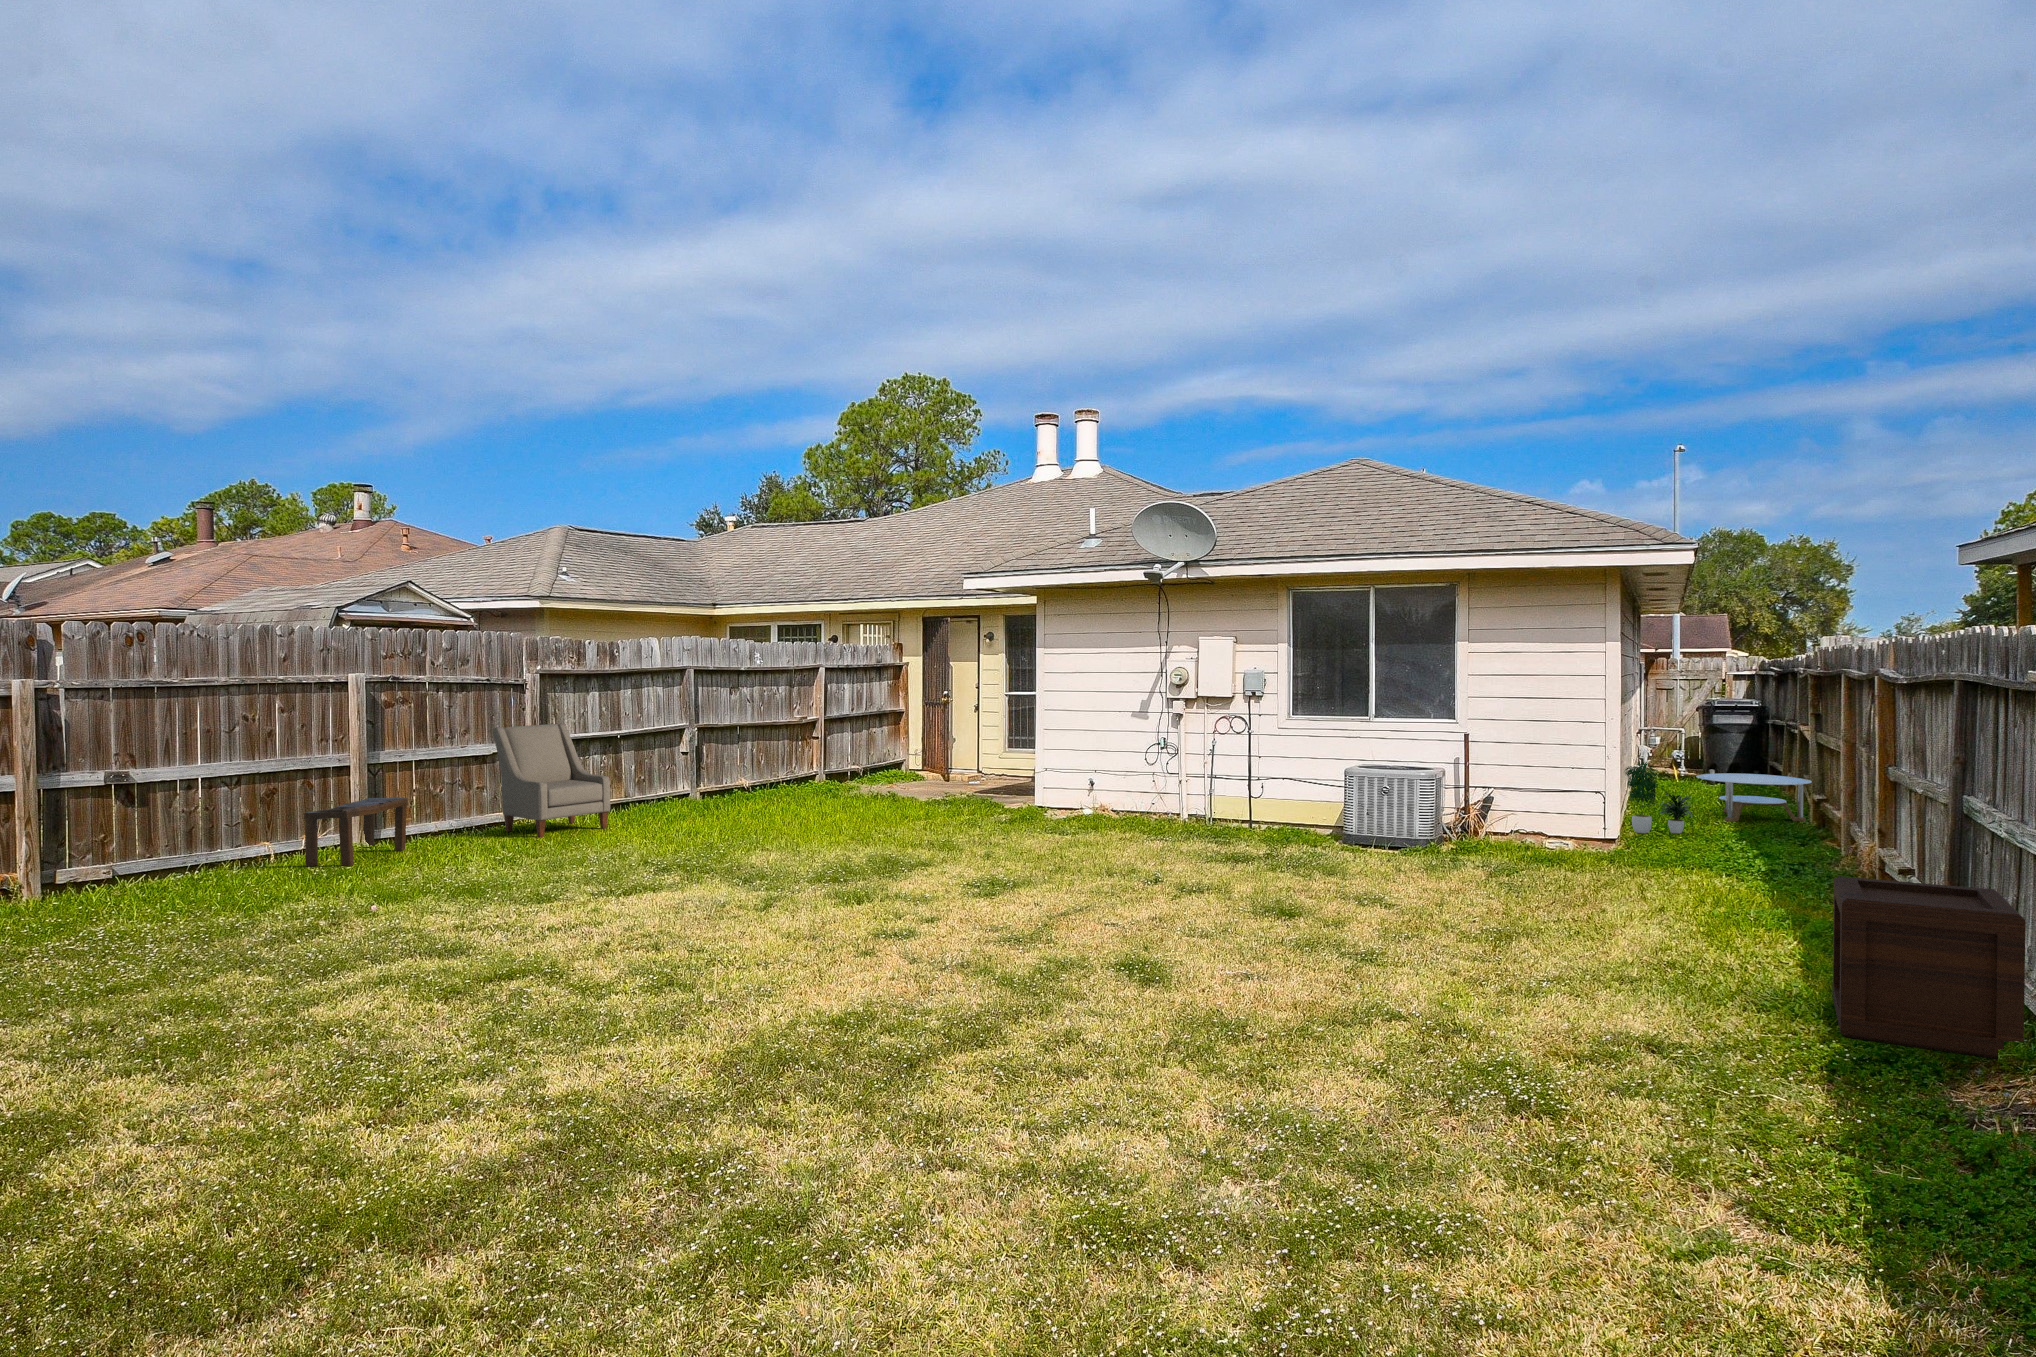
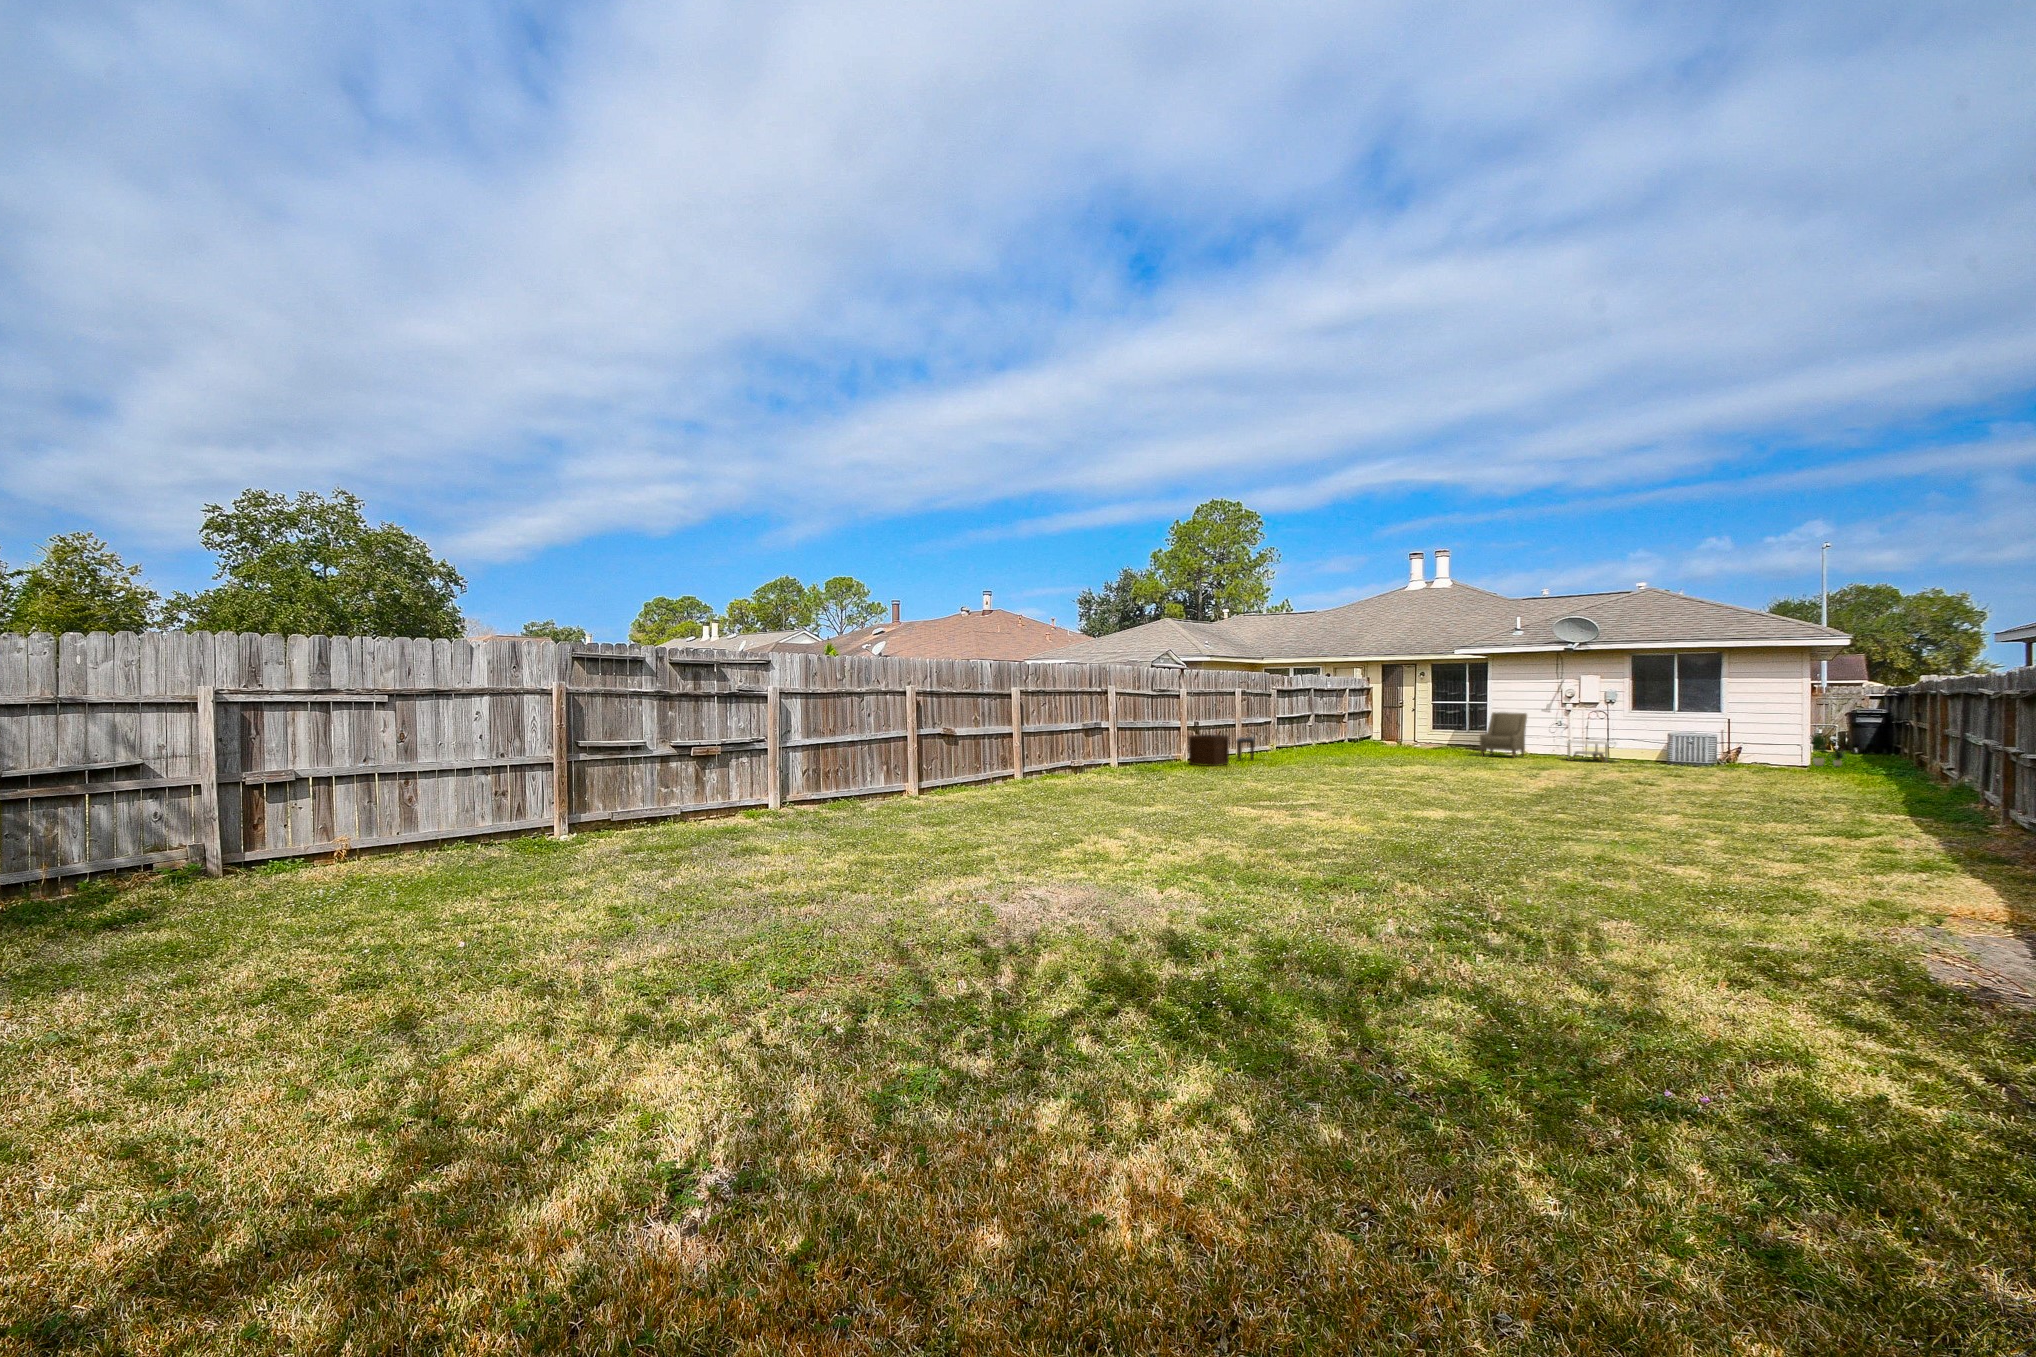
chair: present [493,724,610,837] -> present [1480,712,1527,757]
round table: present [1696,773,1812,822] -> present [1567,741,1615,763]
wooden crate: present [1833,876,2025,1060] -> present [1188,734,1229,766]

